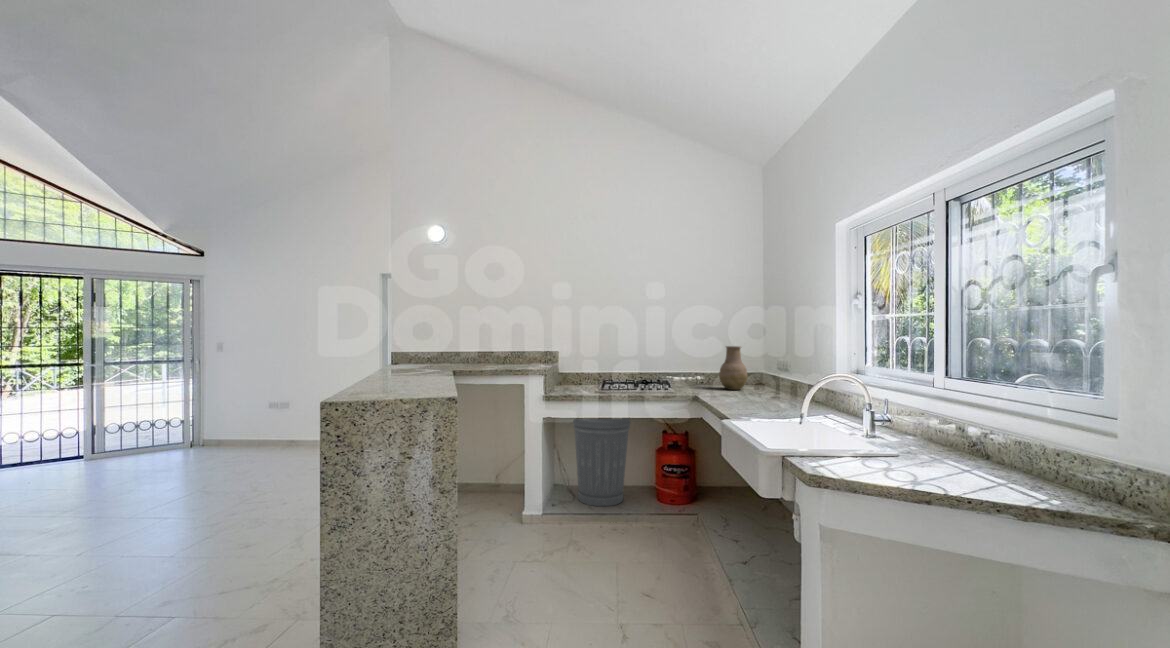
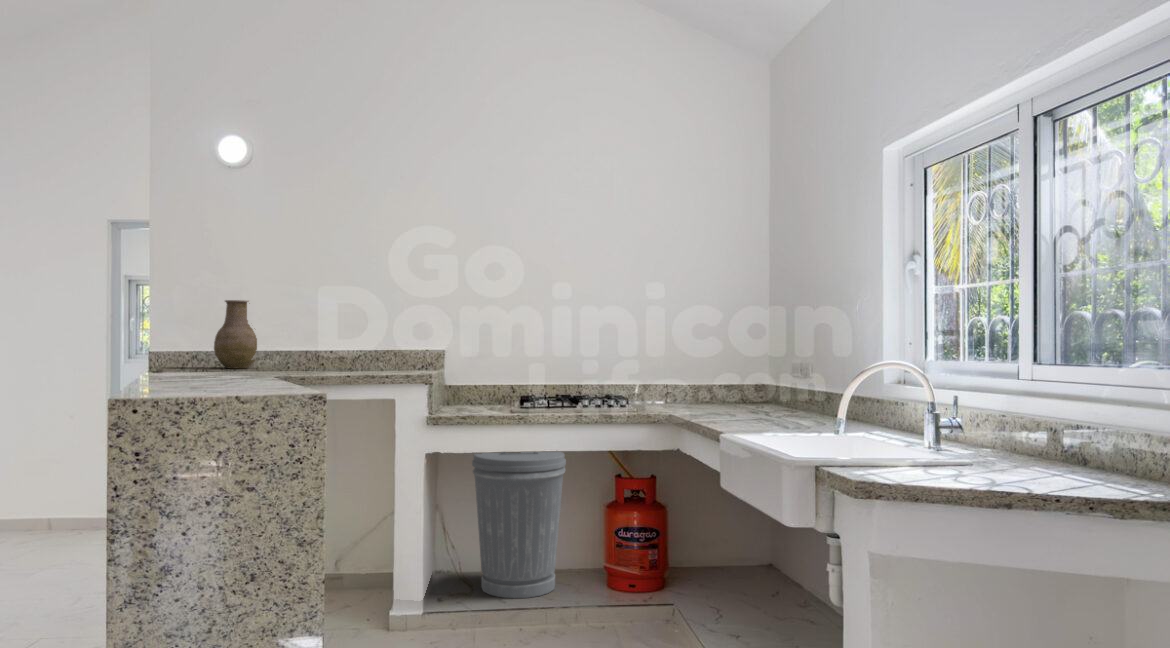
vase: present [719,346,748,390] -> present [214,300,257,369]

